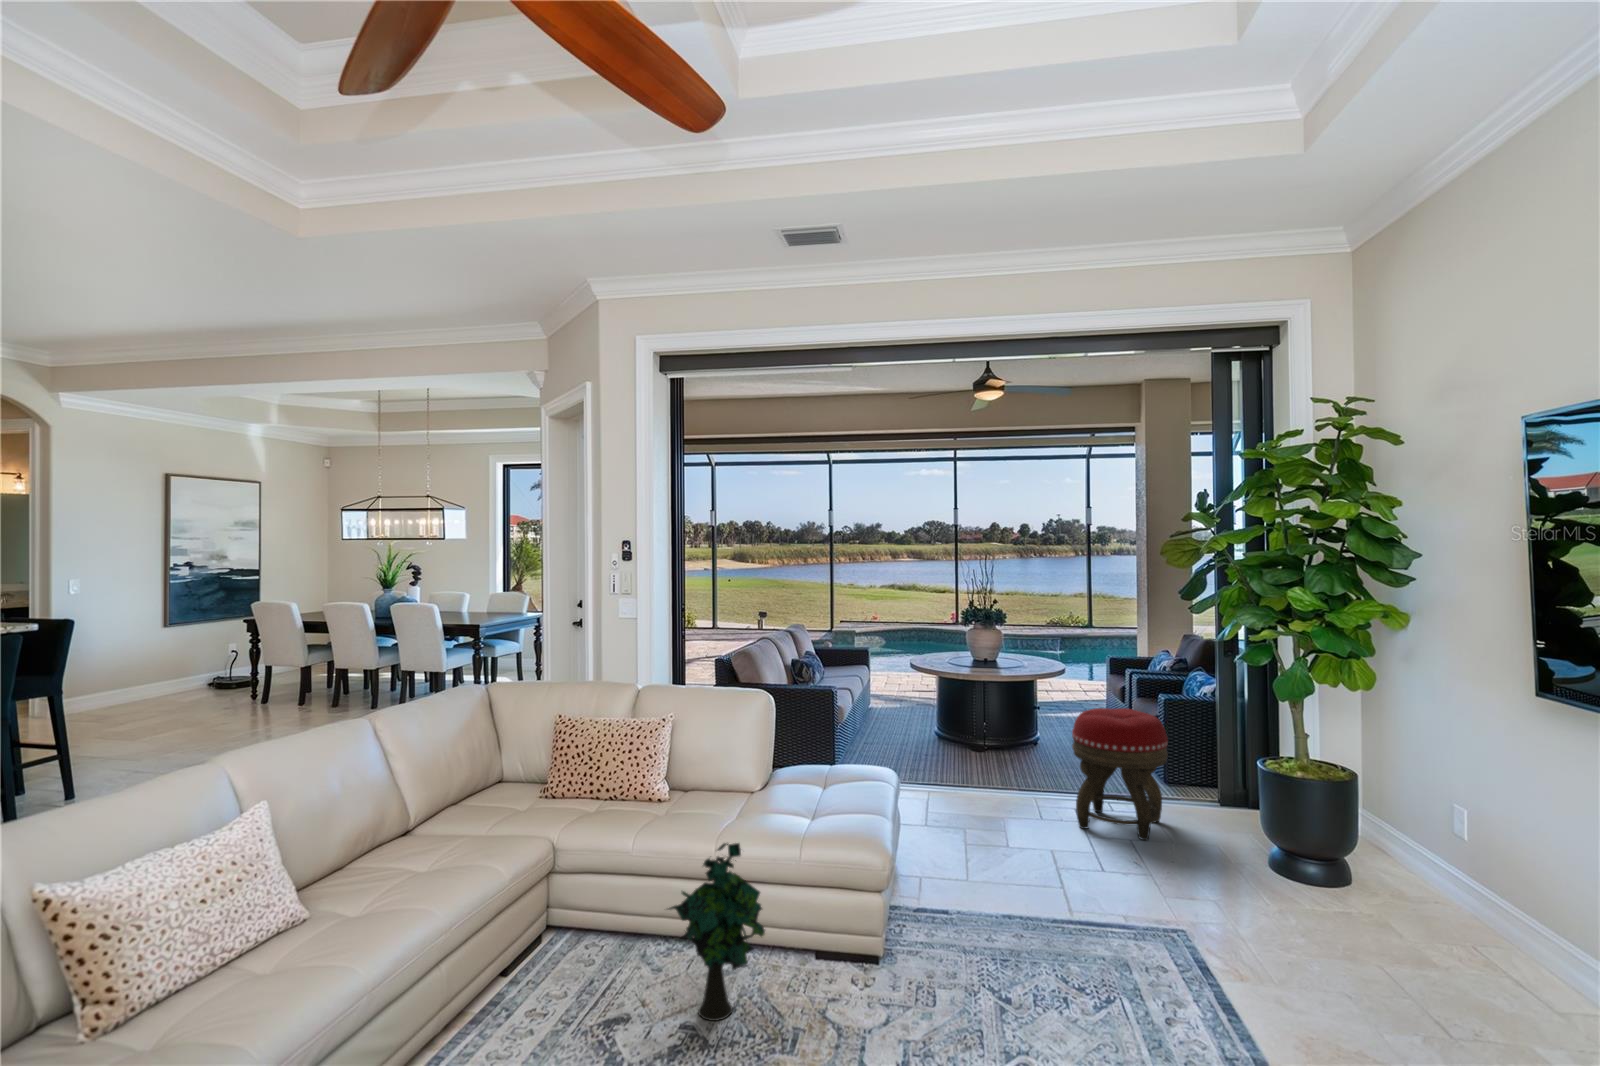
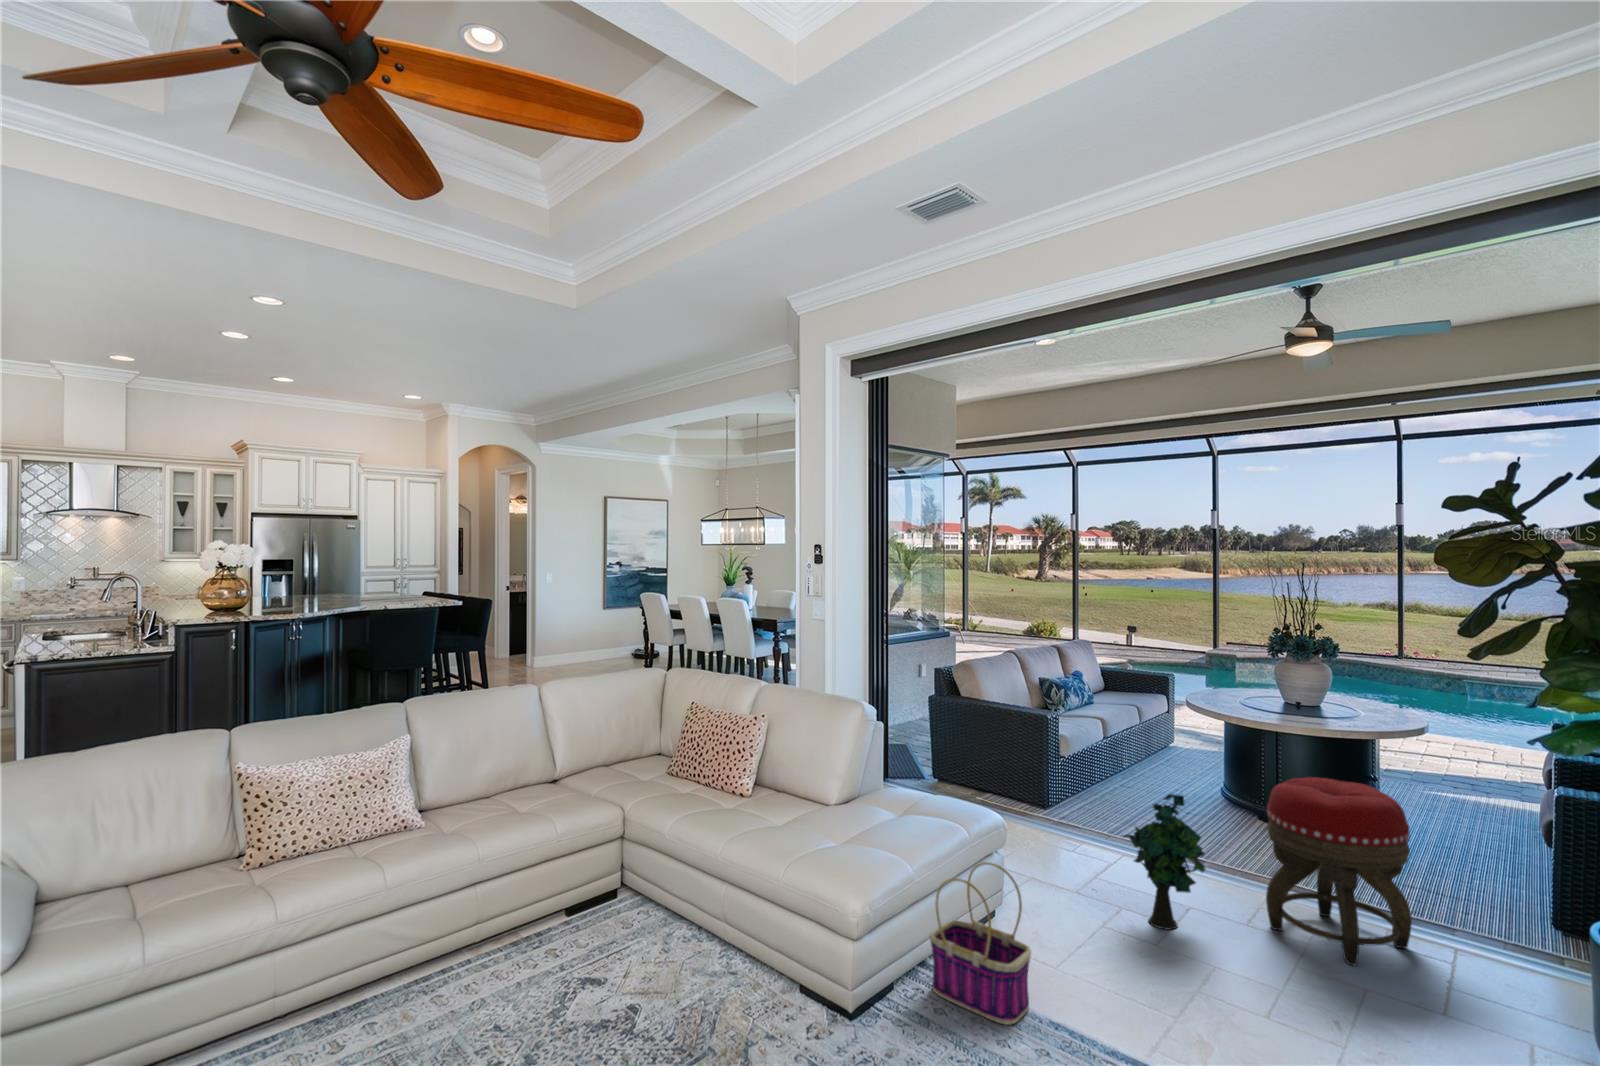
basket: none [928,812,1018,947] -> present [930,862,1031,1025]
decorative plant: present [669,843,765,1021] -> present [1123,794,1205,930]

